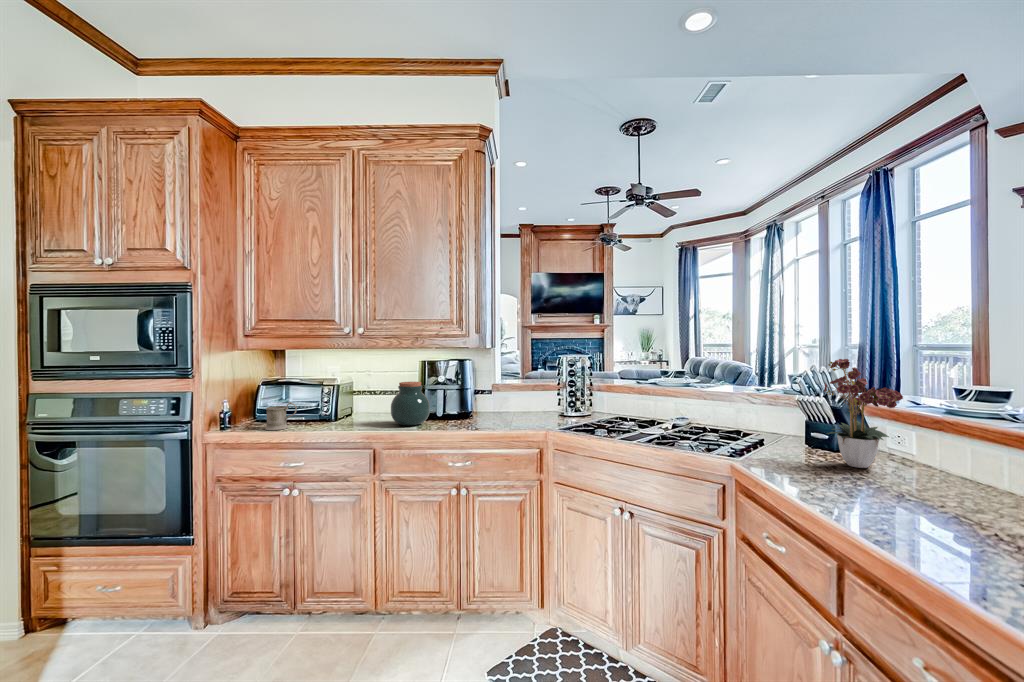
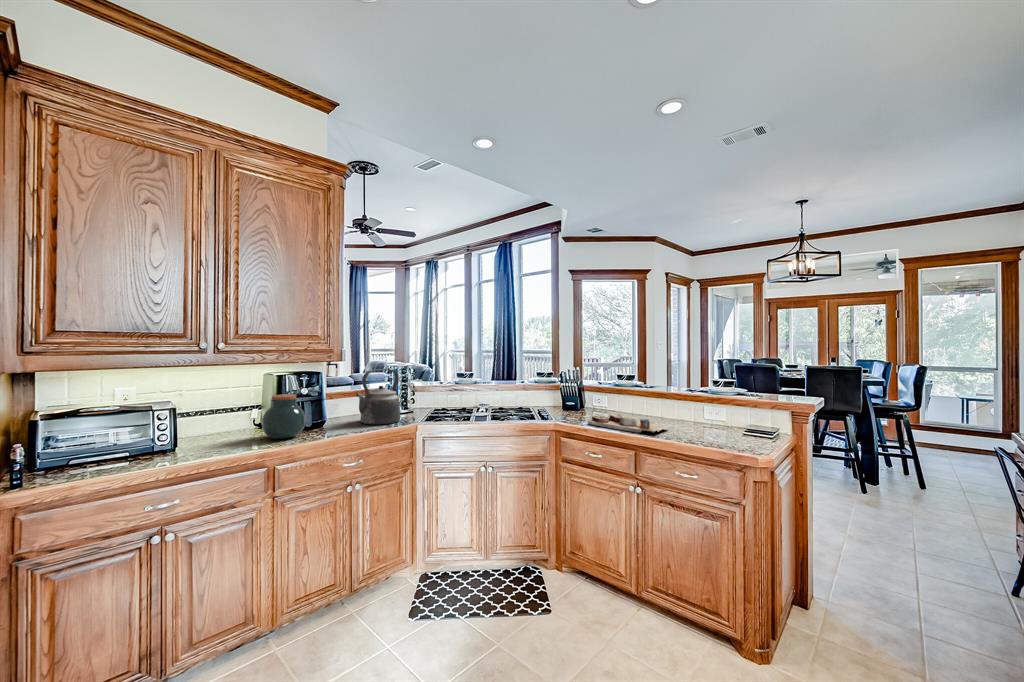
flower arrangement: present [824,359,903,468] -> none [581,359,612,415]
kettle: none [485,361,544,427] -> present [356,369,400,425]
mug: present [265,402,297,430] -> none [93,433,147,473]
cutting board: none [783,464,979,538] -> present [588,414,667,433]

